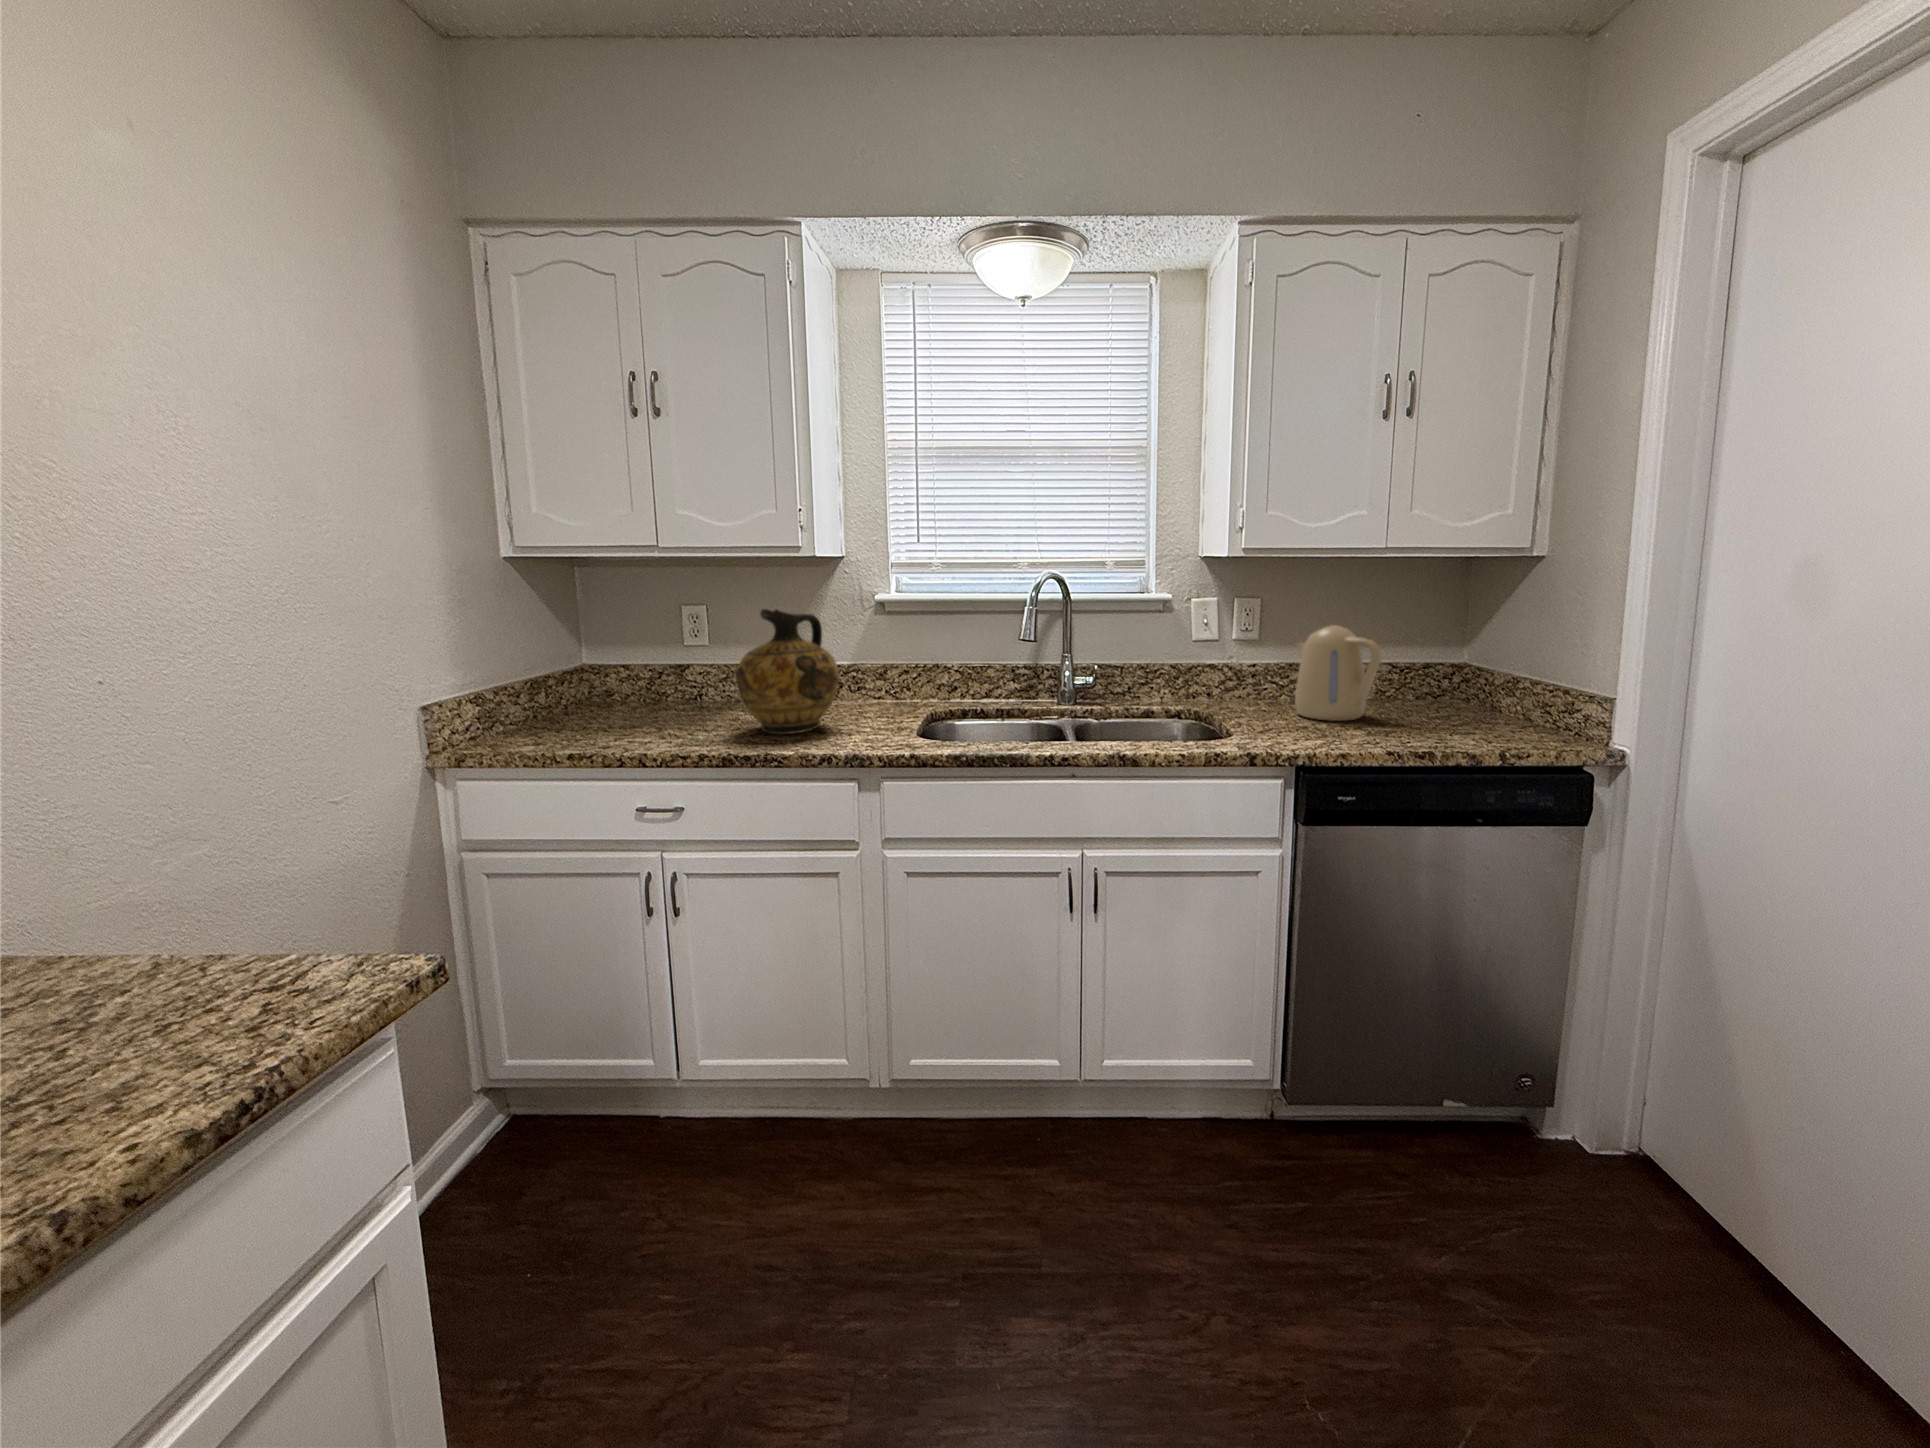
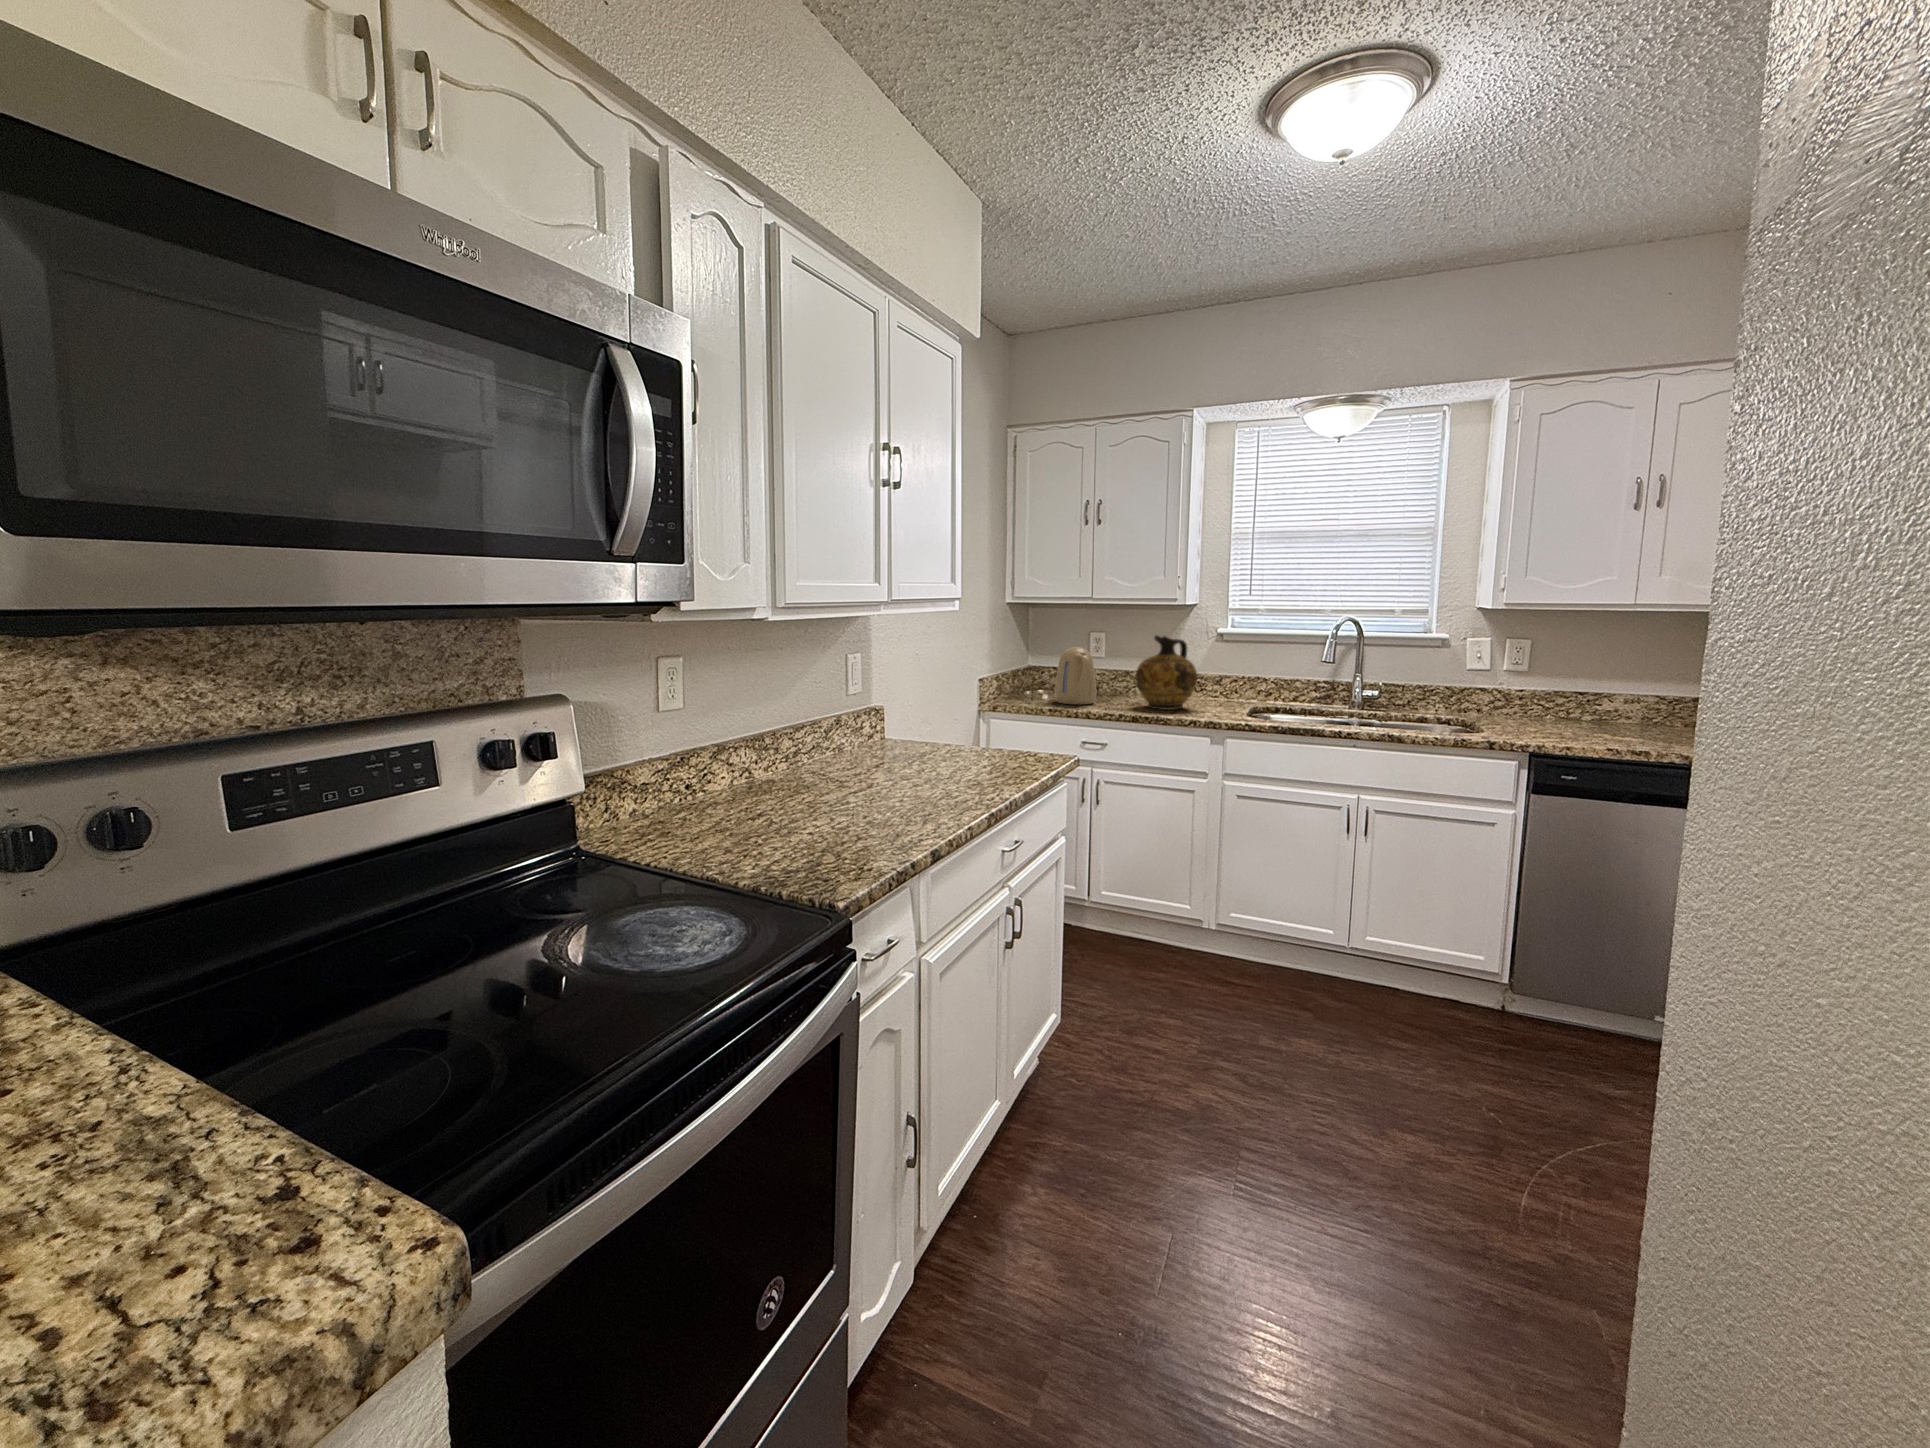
kettle: present [1295,625,1381,721] -> present [1055,647,1096,705]

